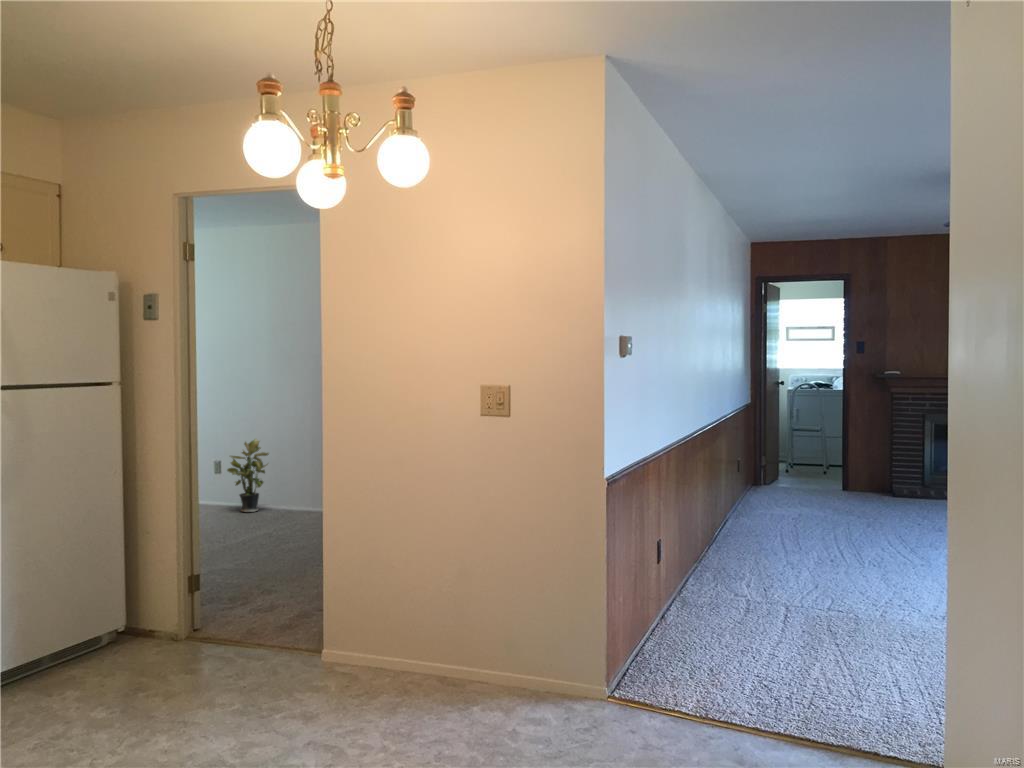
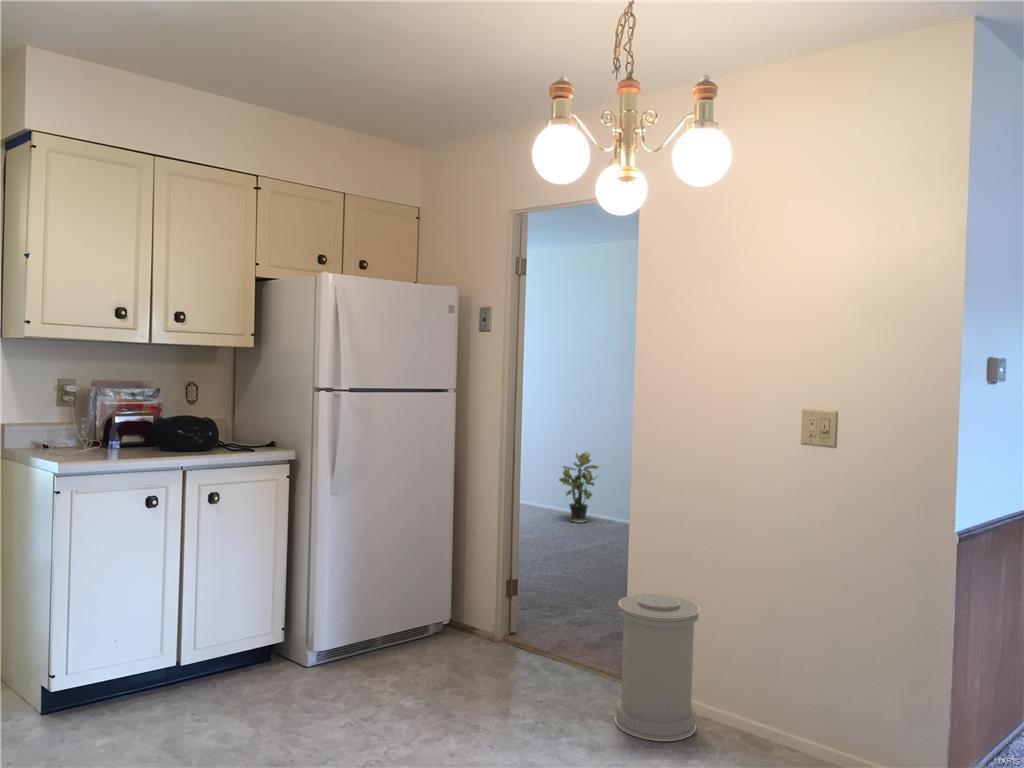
trash can: none [318,567,396,704] -> present [615,594,700,741]

